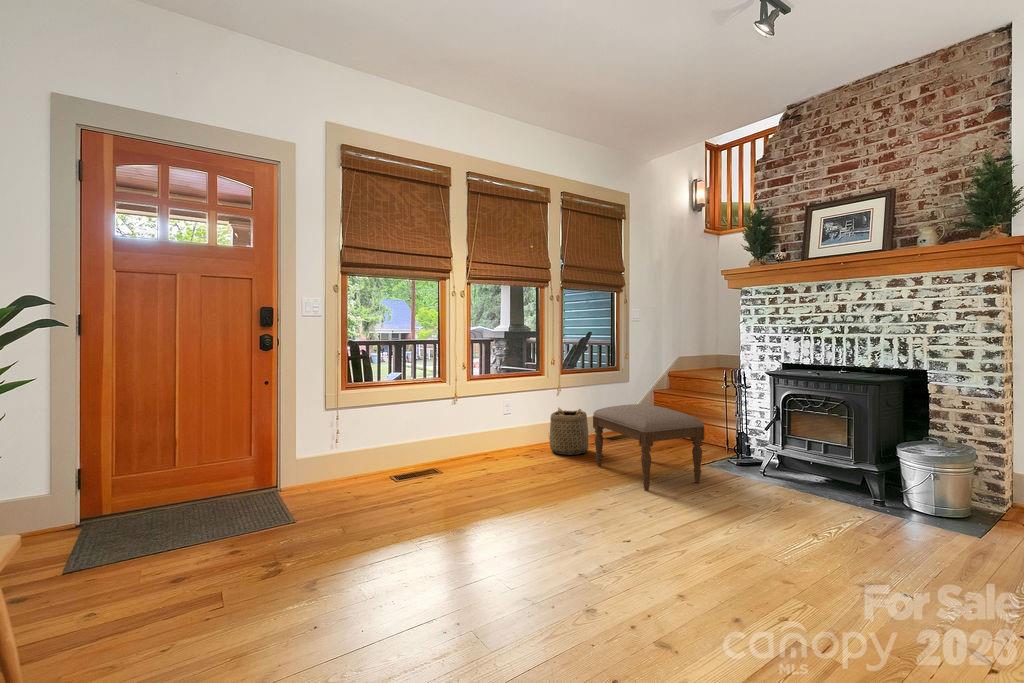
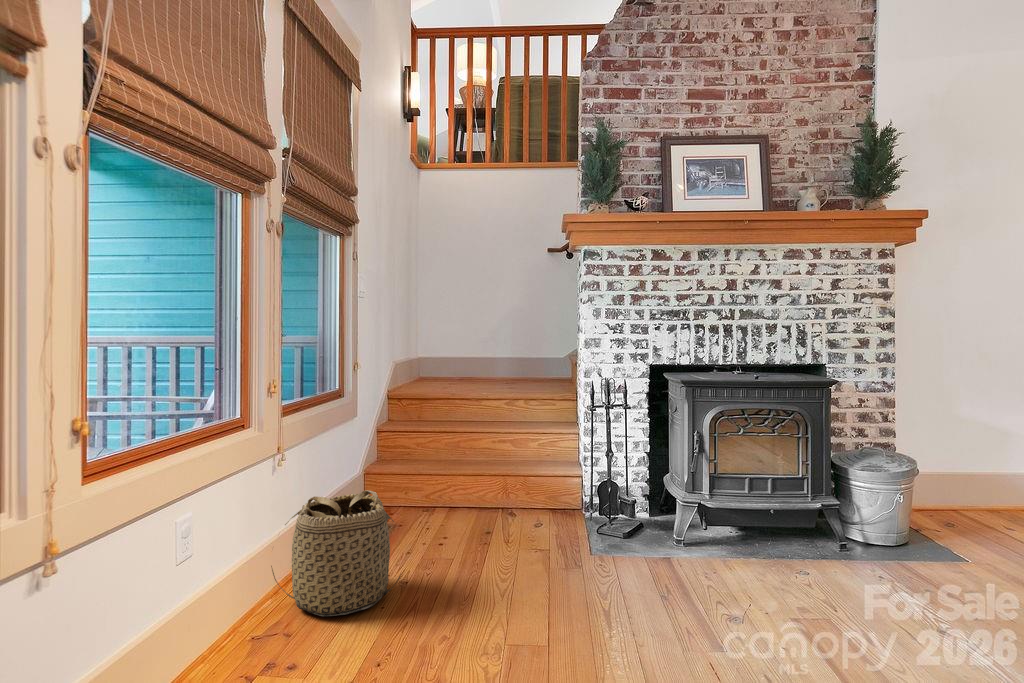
ottoman: present [593,404,704,491] -> none [455,459,674,648]

